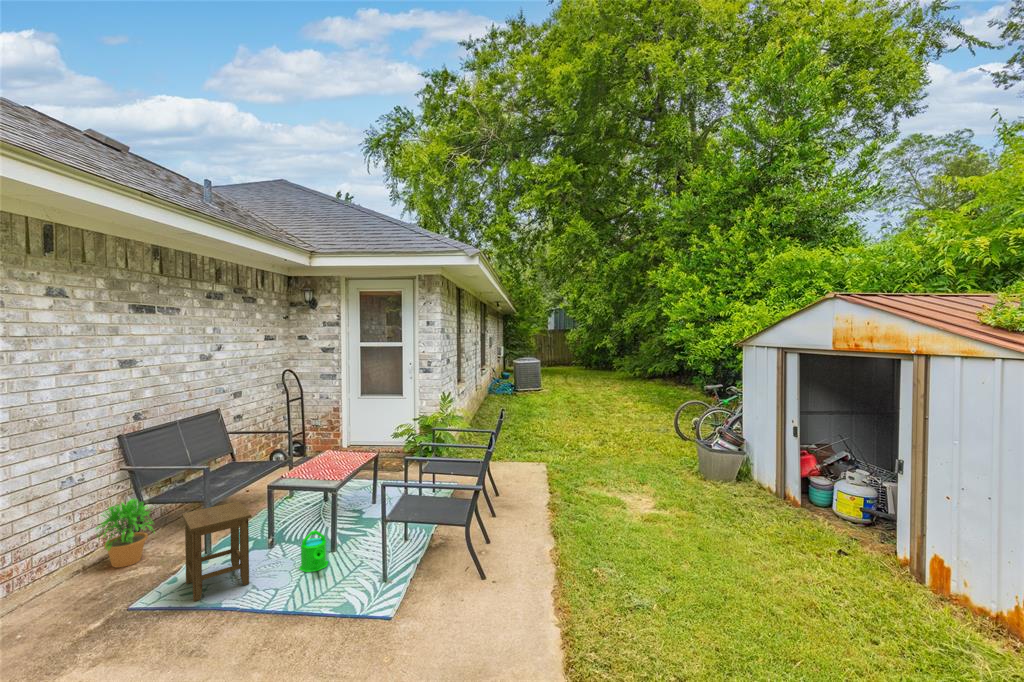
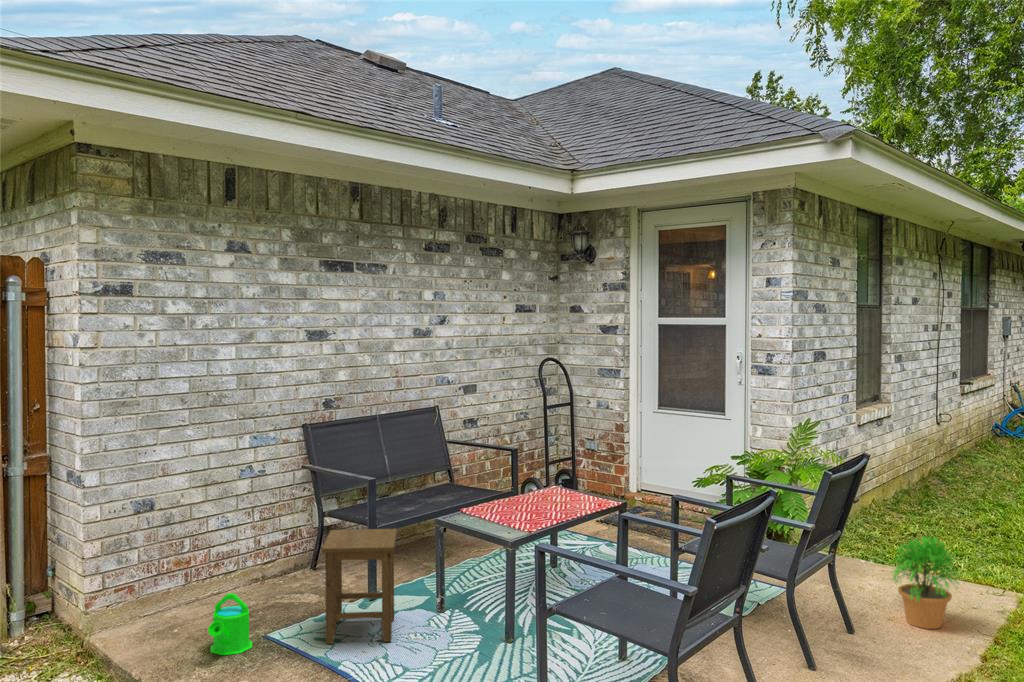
potted plant: present [96,499,153,568] -> present [892,537,959,629]
watering can: present [299,530,328,572] -> present [208,593,252,655]

